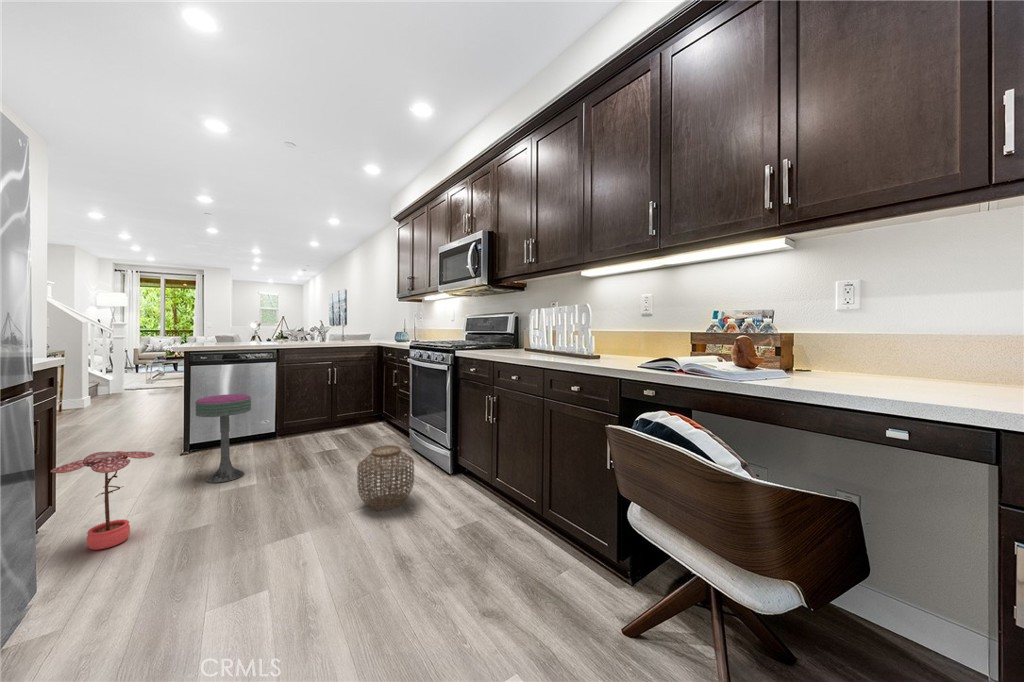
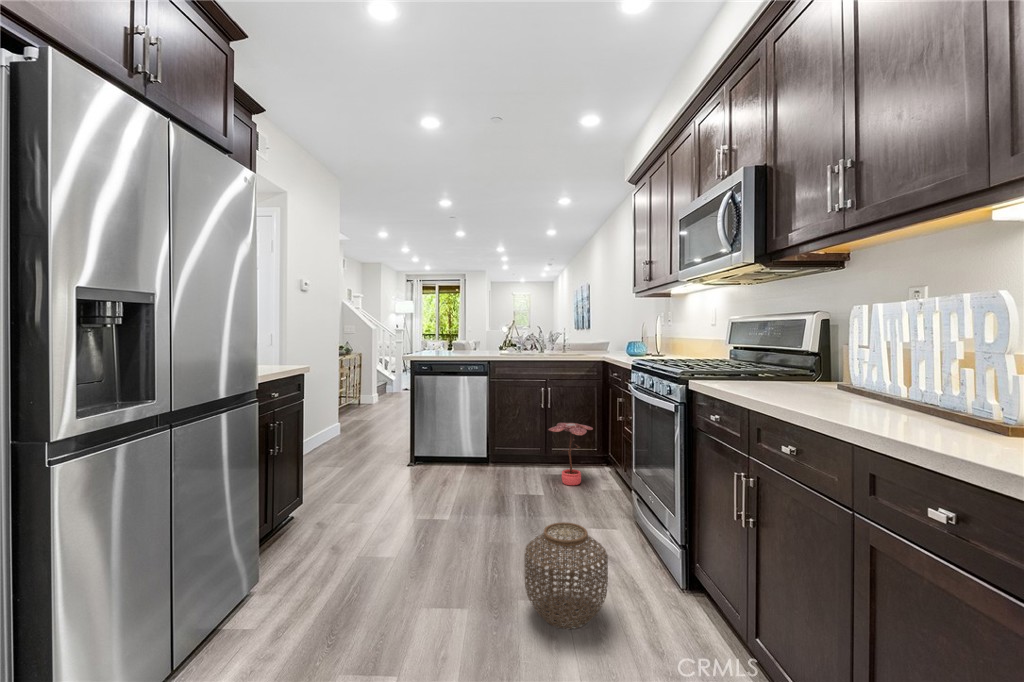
bar stool: present [195,394,251,483] -> none [393,416,444,517]
potted plant: present [50,451,155,550] -> present [549,423,593,485]

